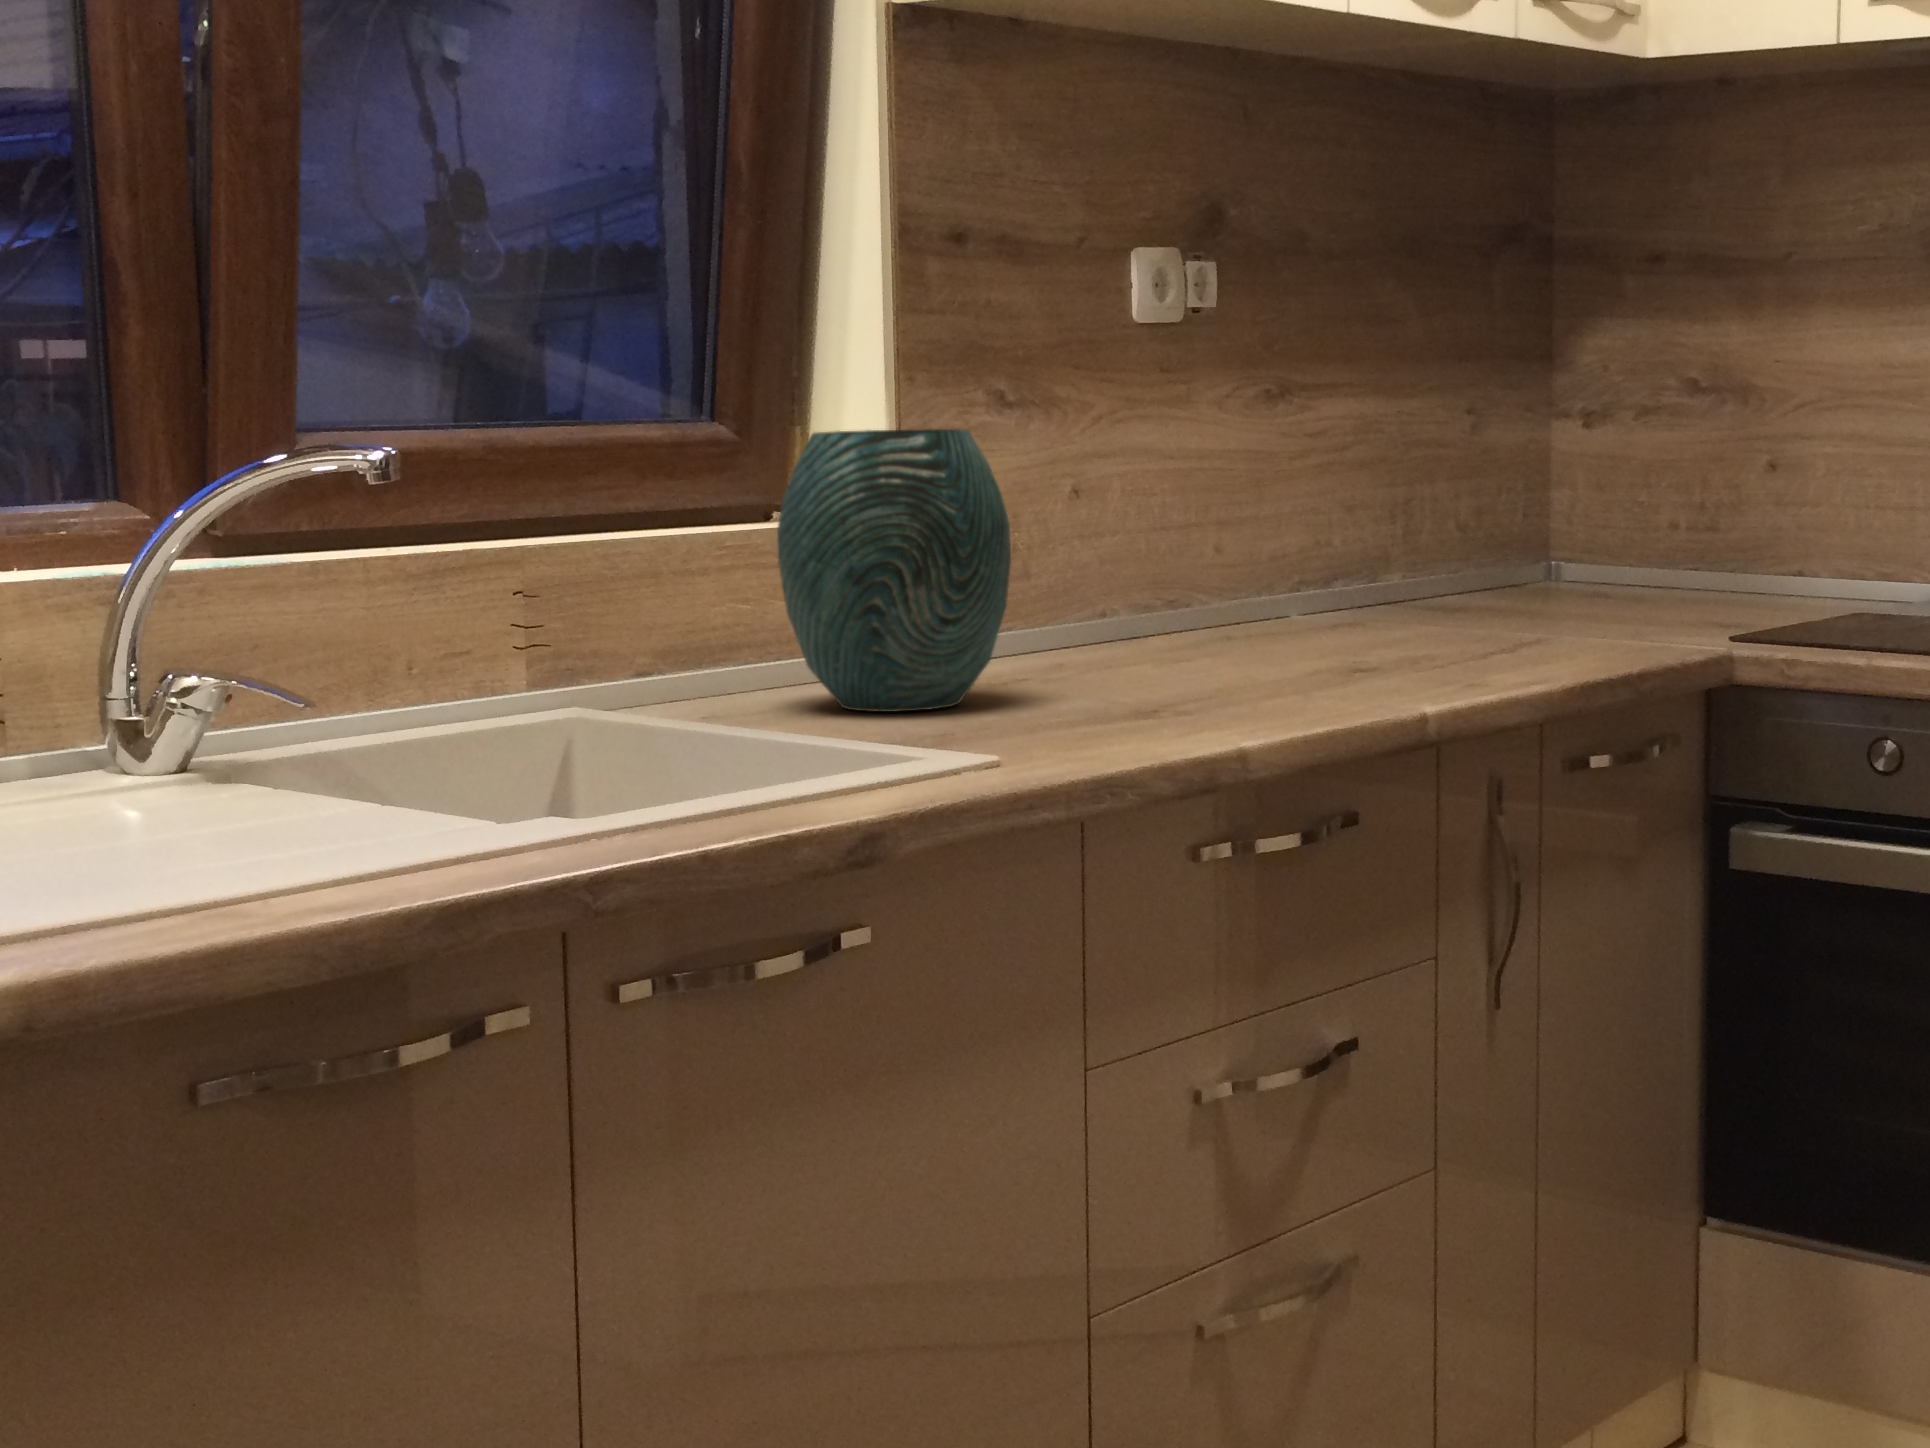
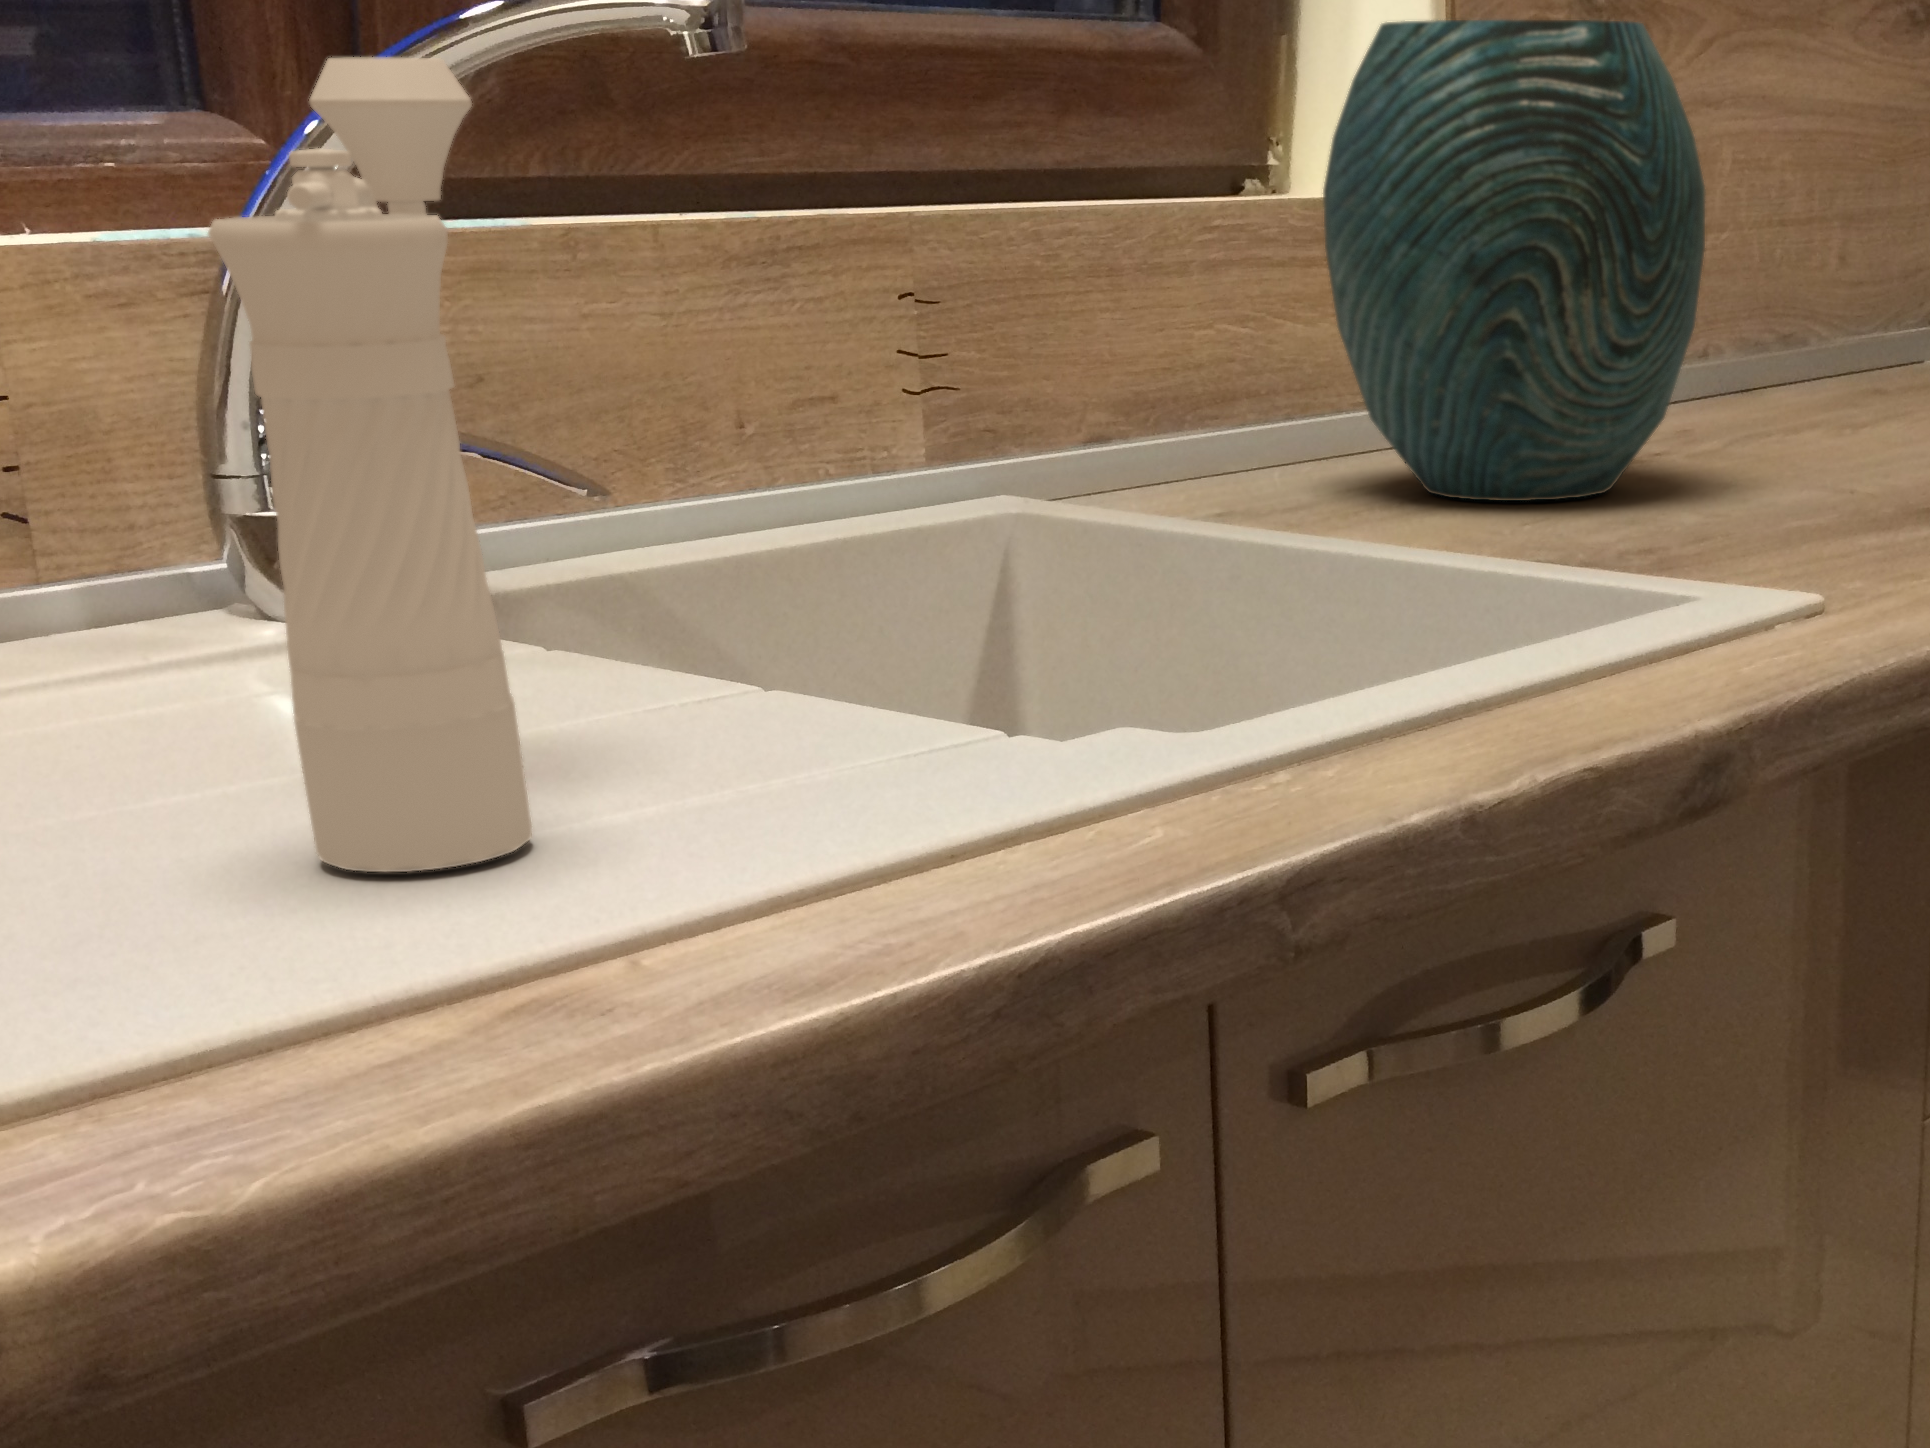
pepper mill: none [116,504,243,870] -> present [208,57,532,872]

